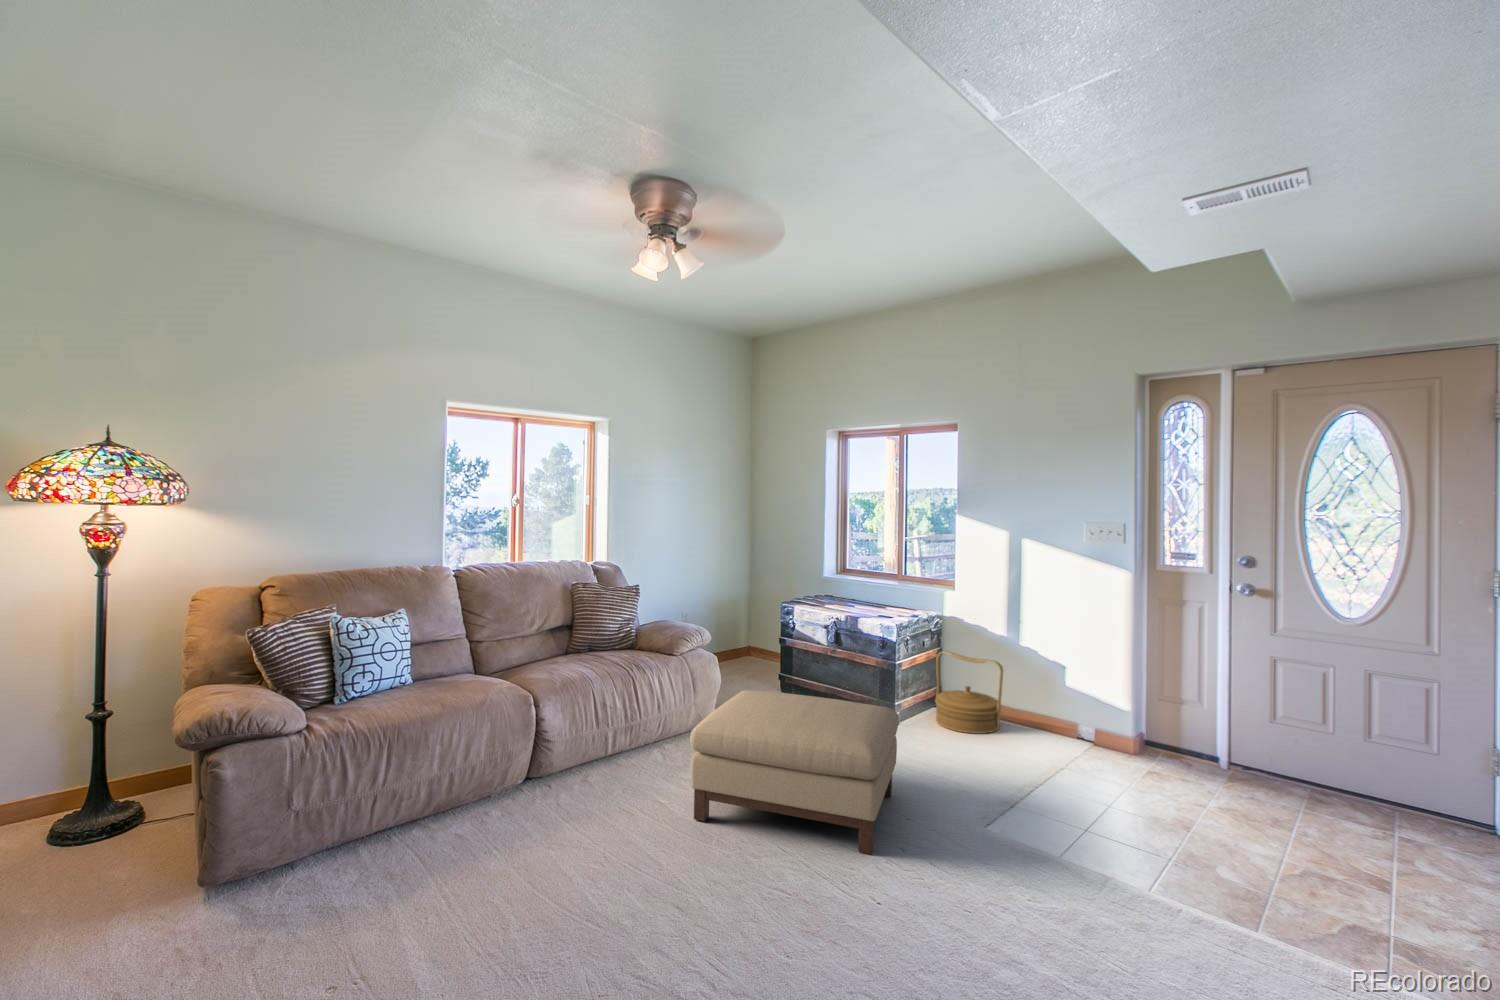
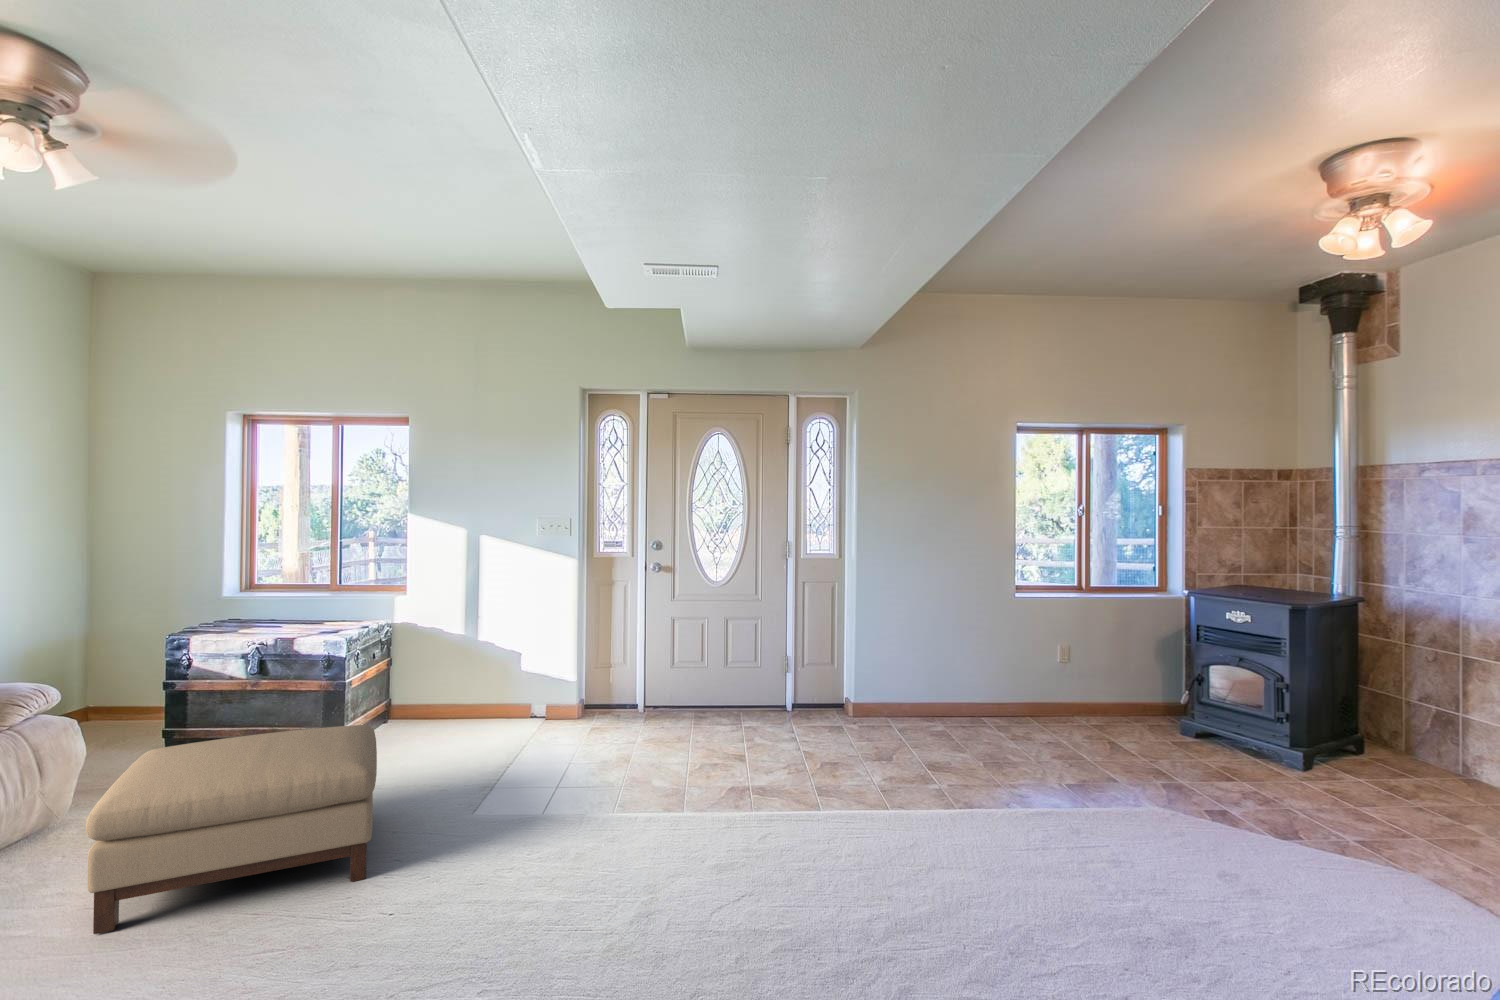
woven basket: present [935,651,1003,734] -> none [390,659,464,740]

